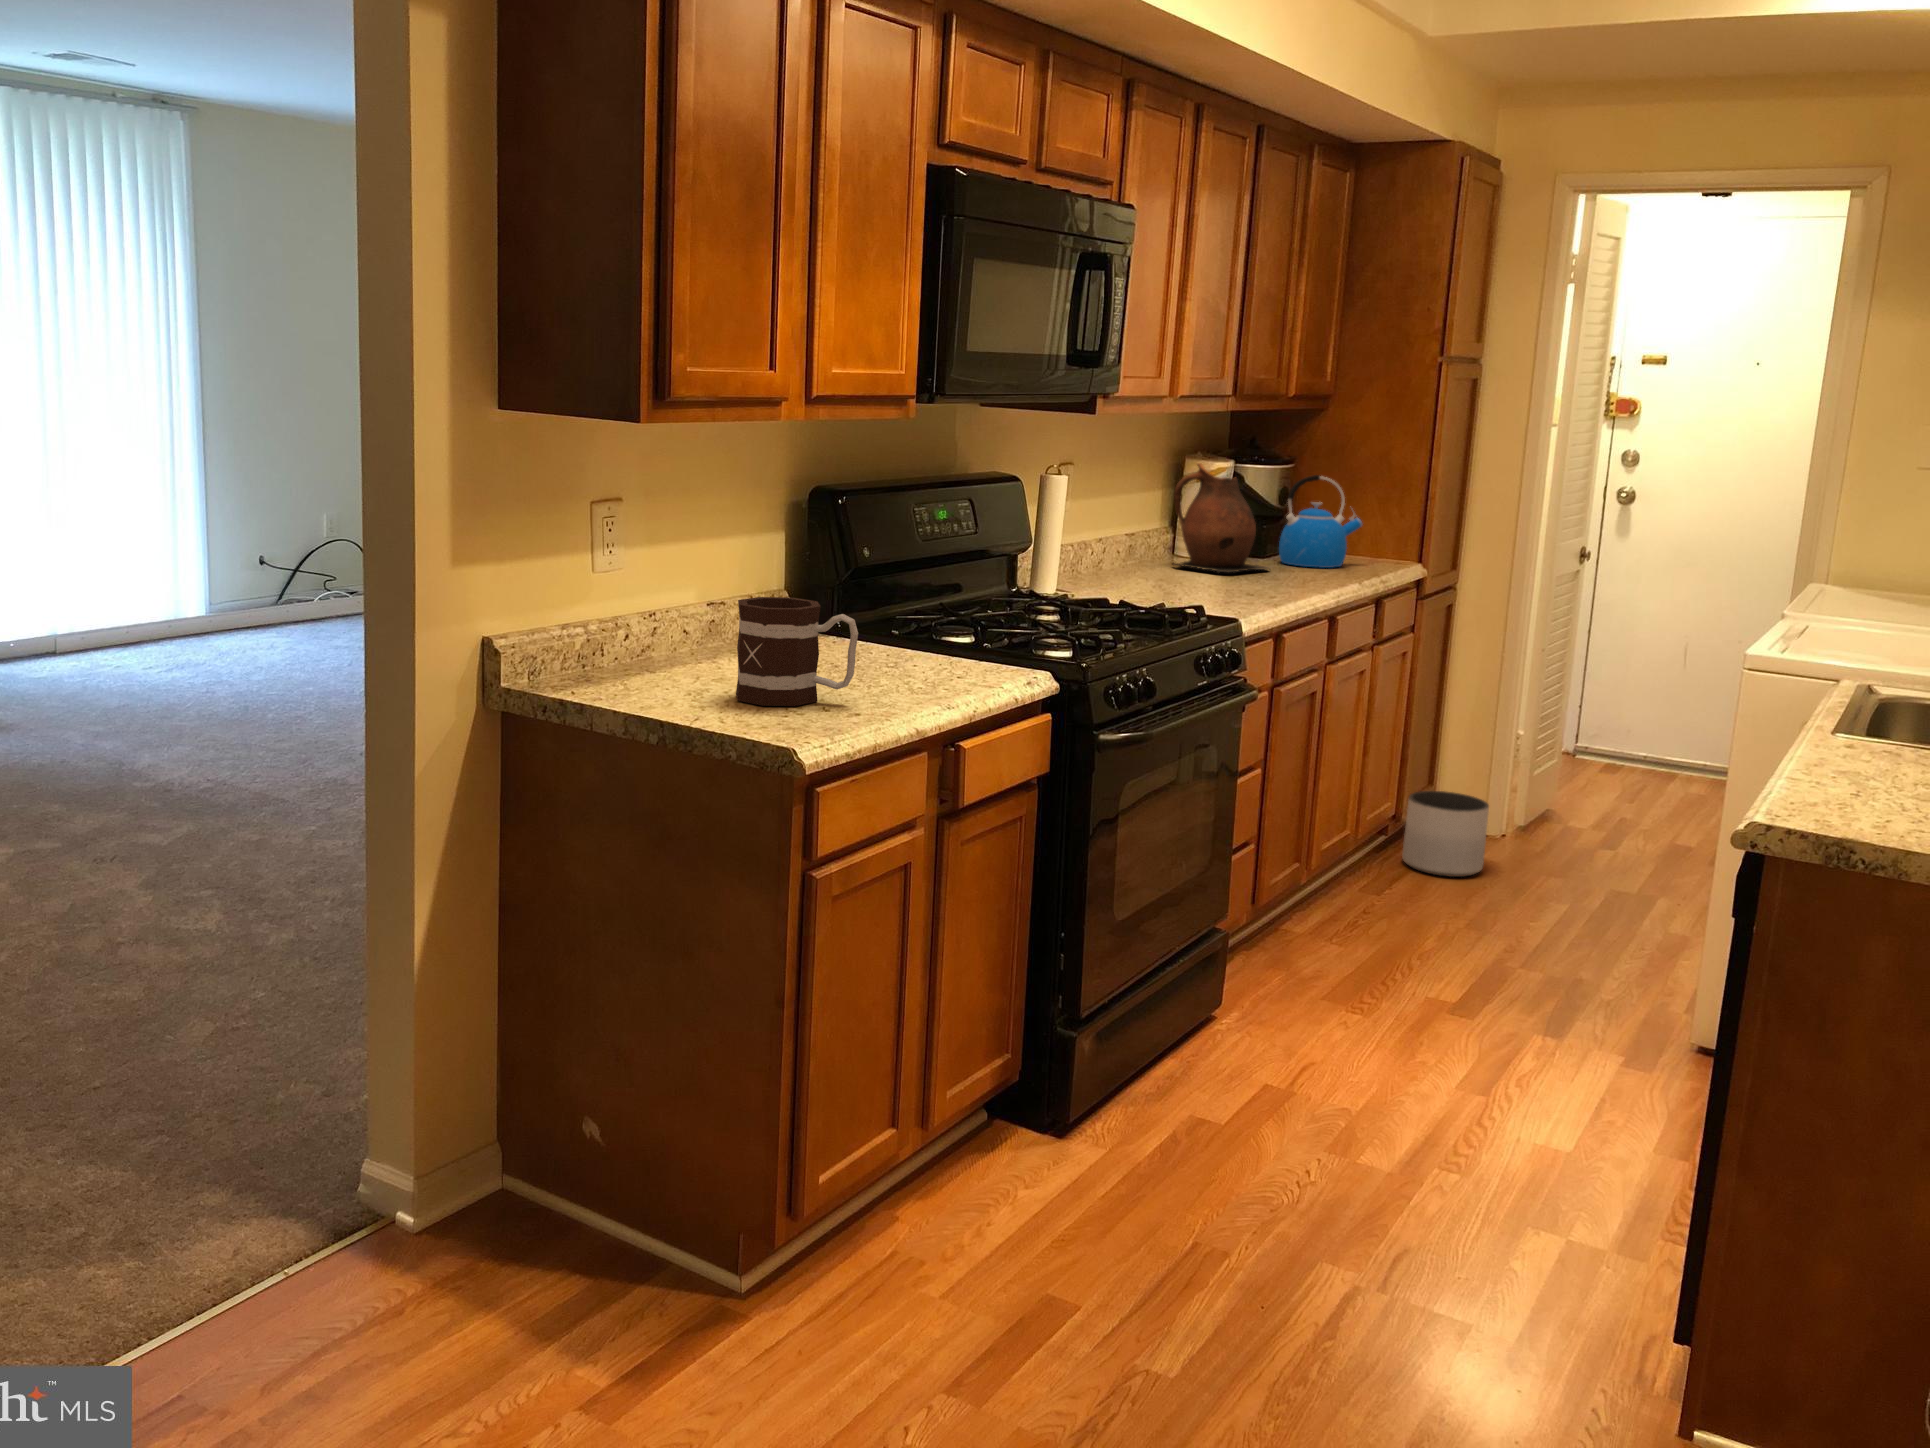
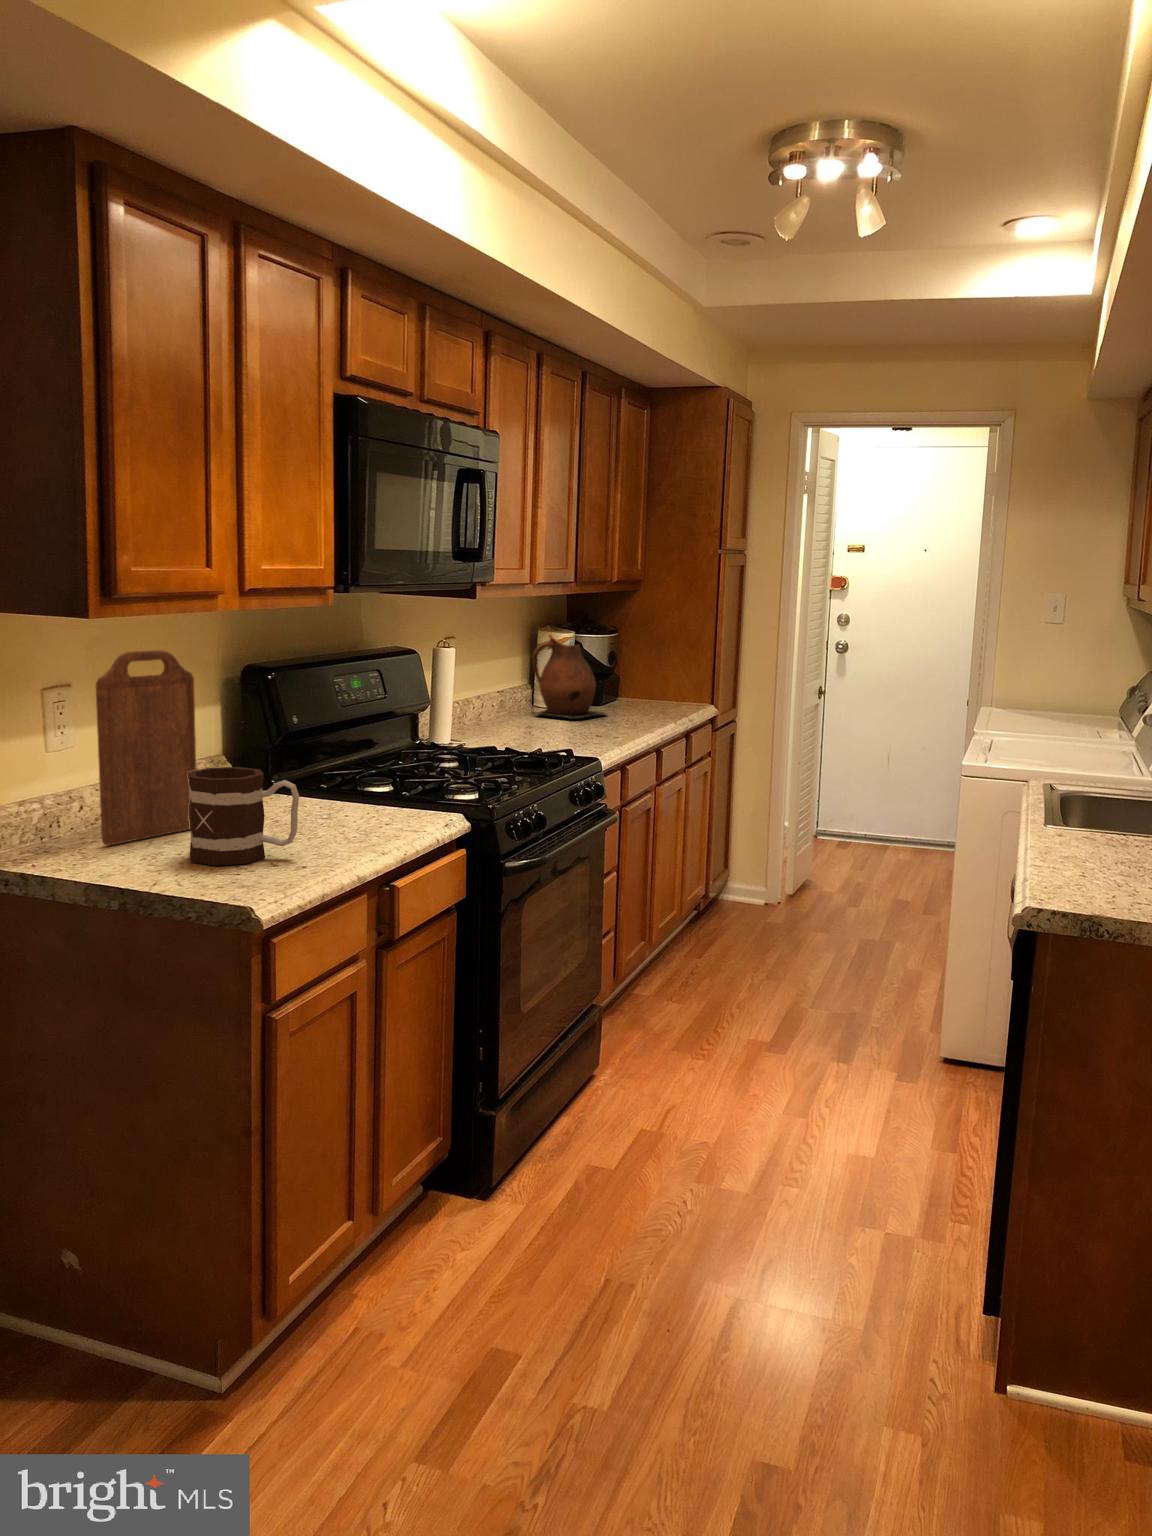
cutting board: none [644,463,752,679] -> present [96,650,196,846]
kettle: present [1279,475,1362,568] -> none [611,641,672,711]
planter: present [1402,791,1489,877] -> none [713,873,773,938]

